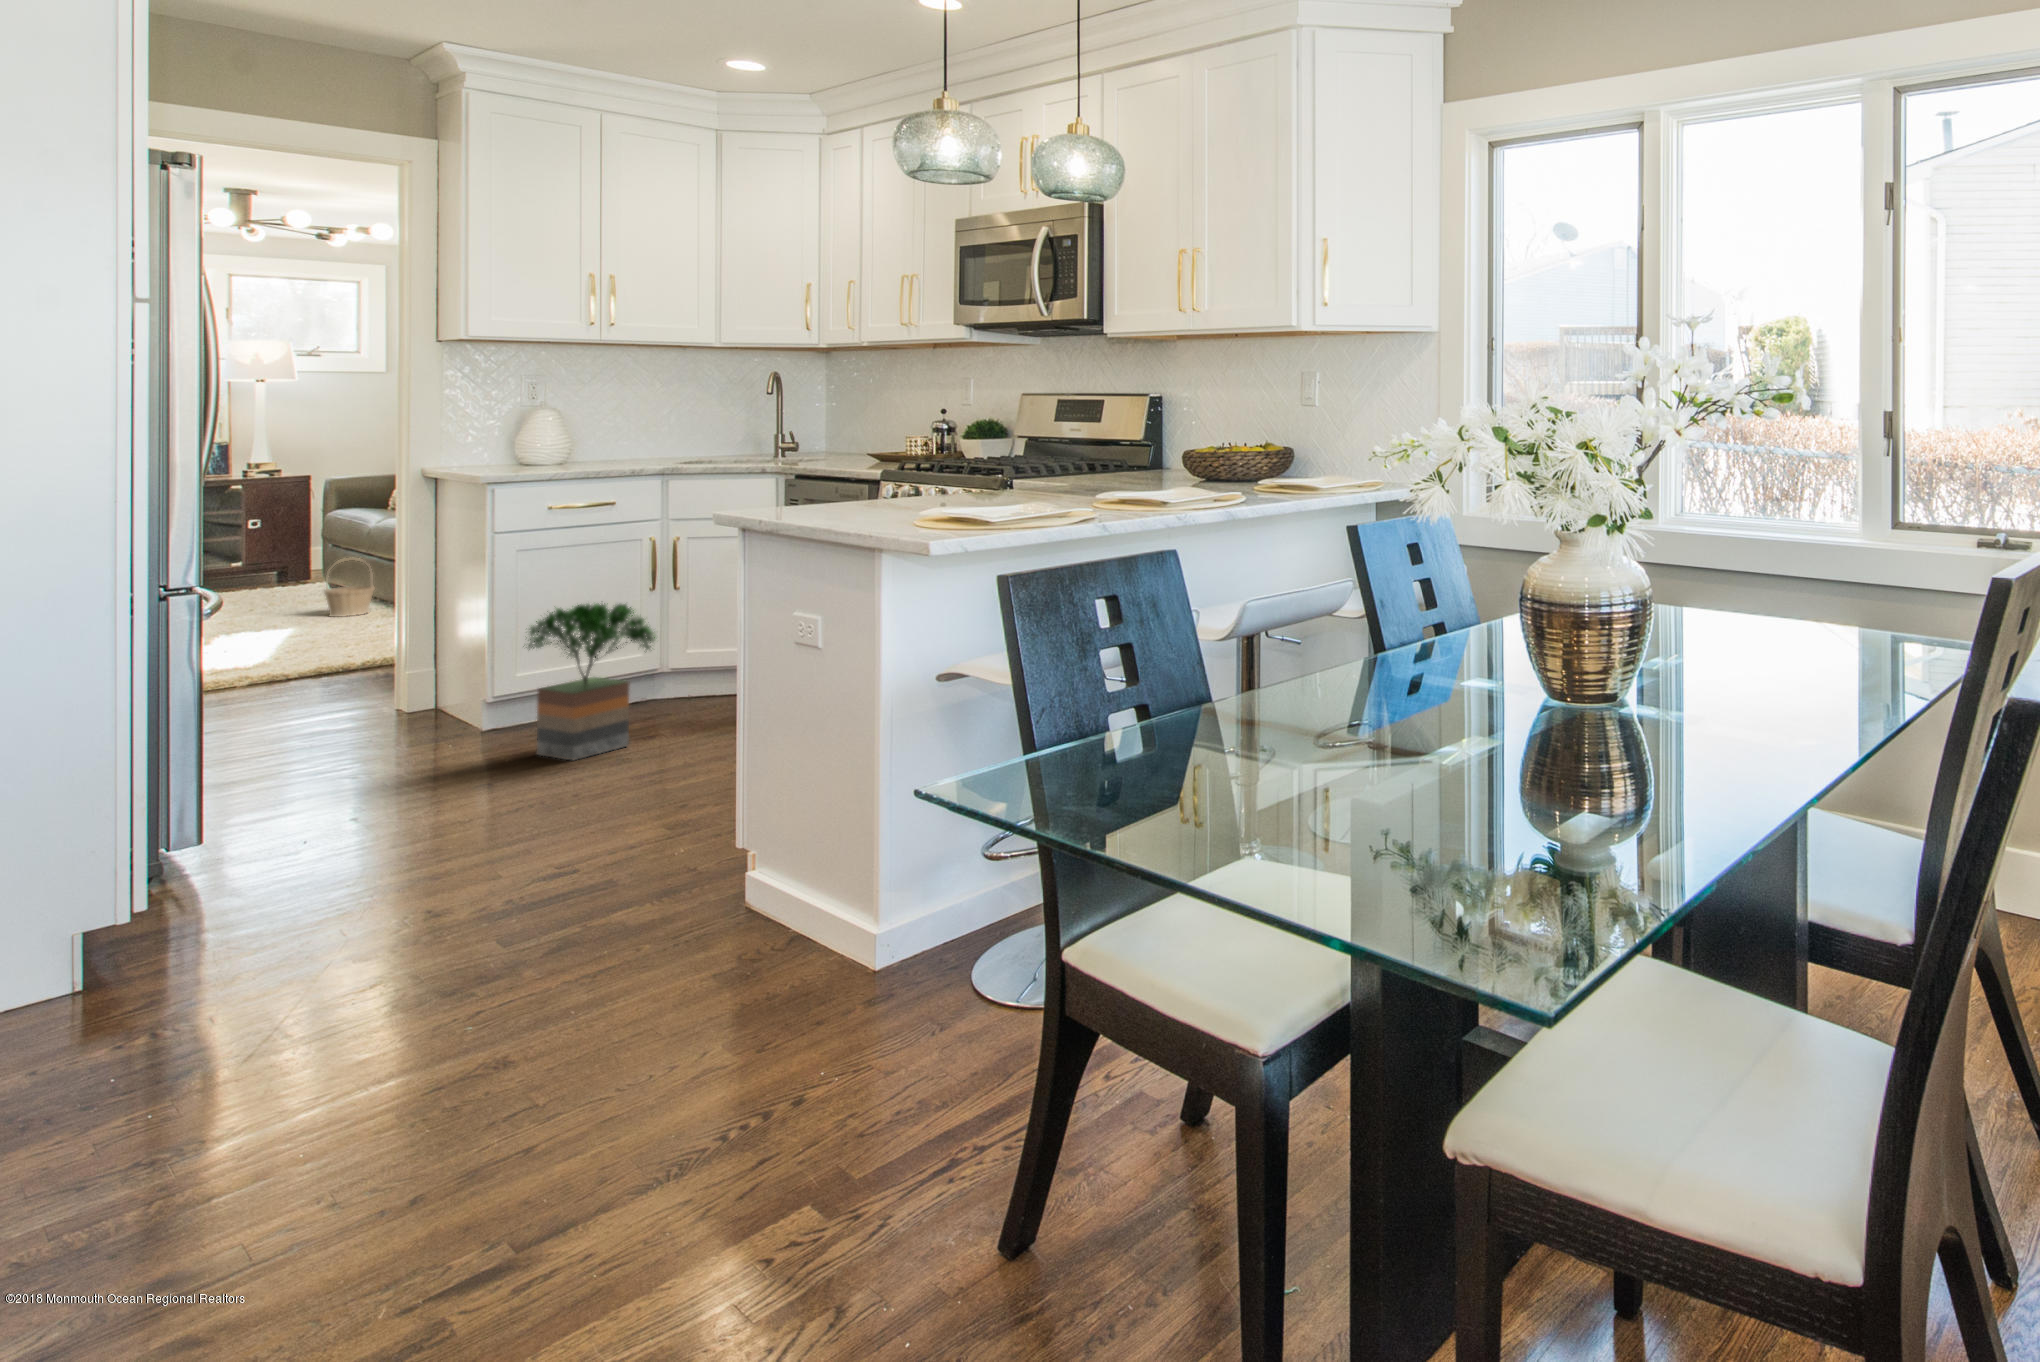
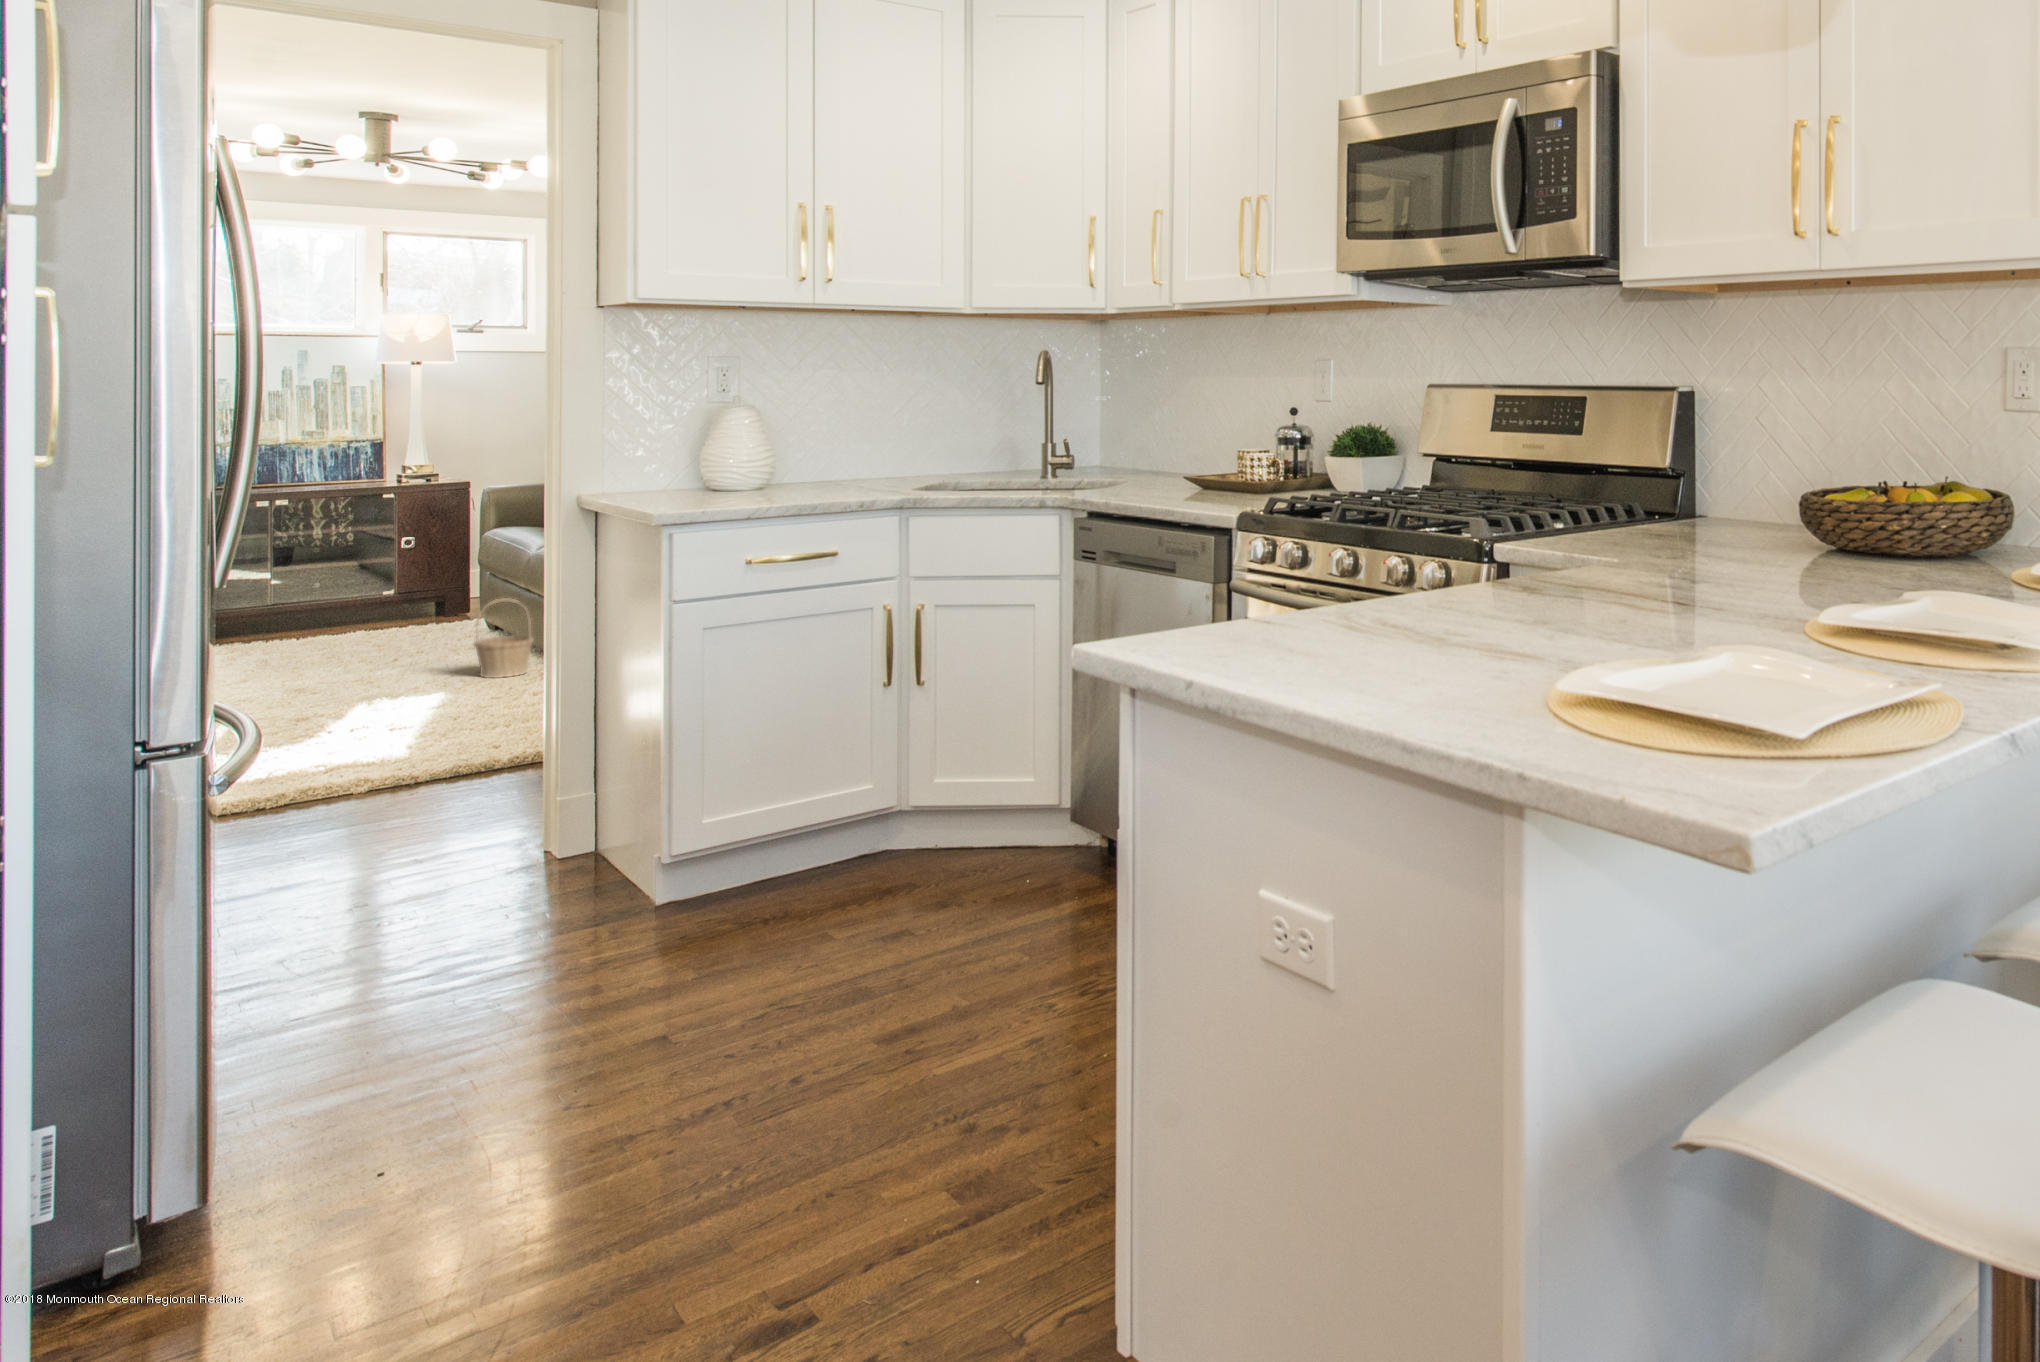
potted tree: present [523,603,655,760] -> none [712,719,913,988]

